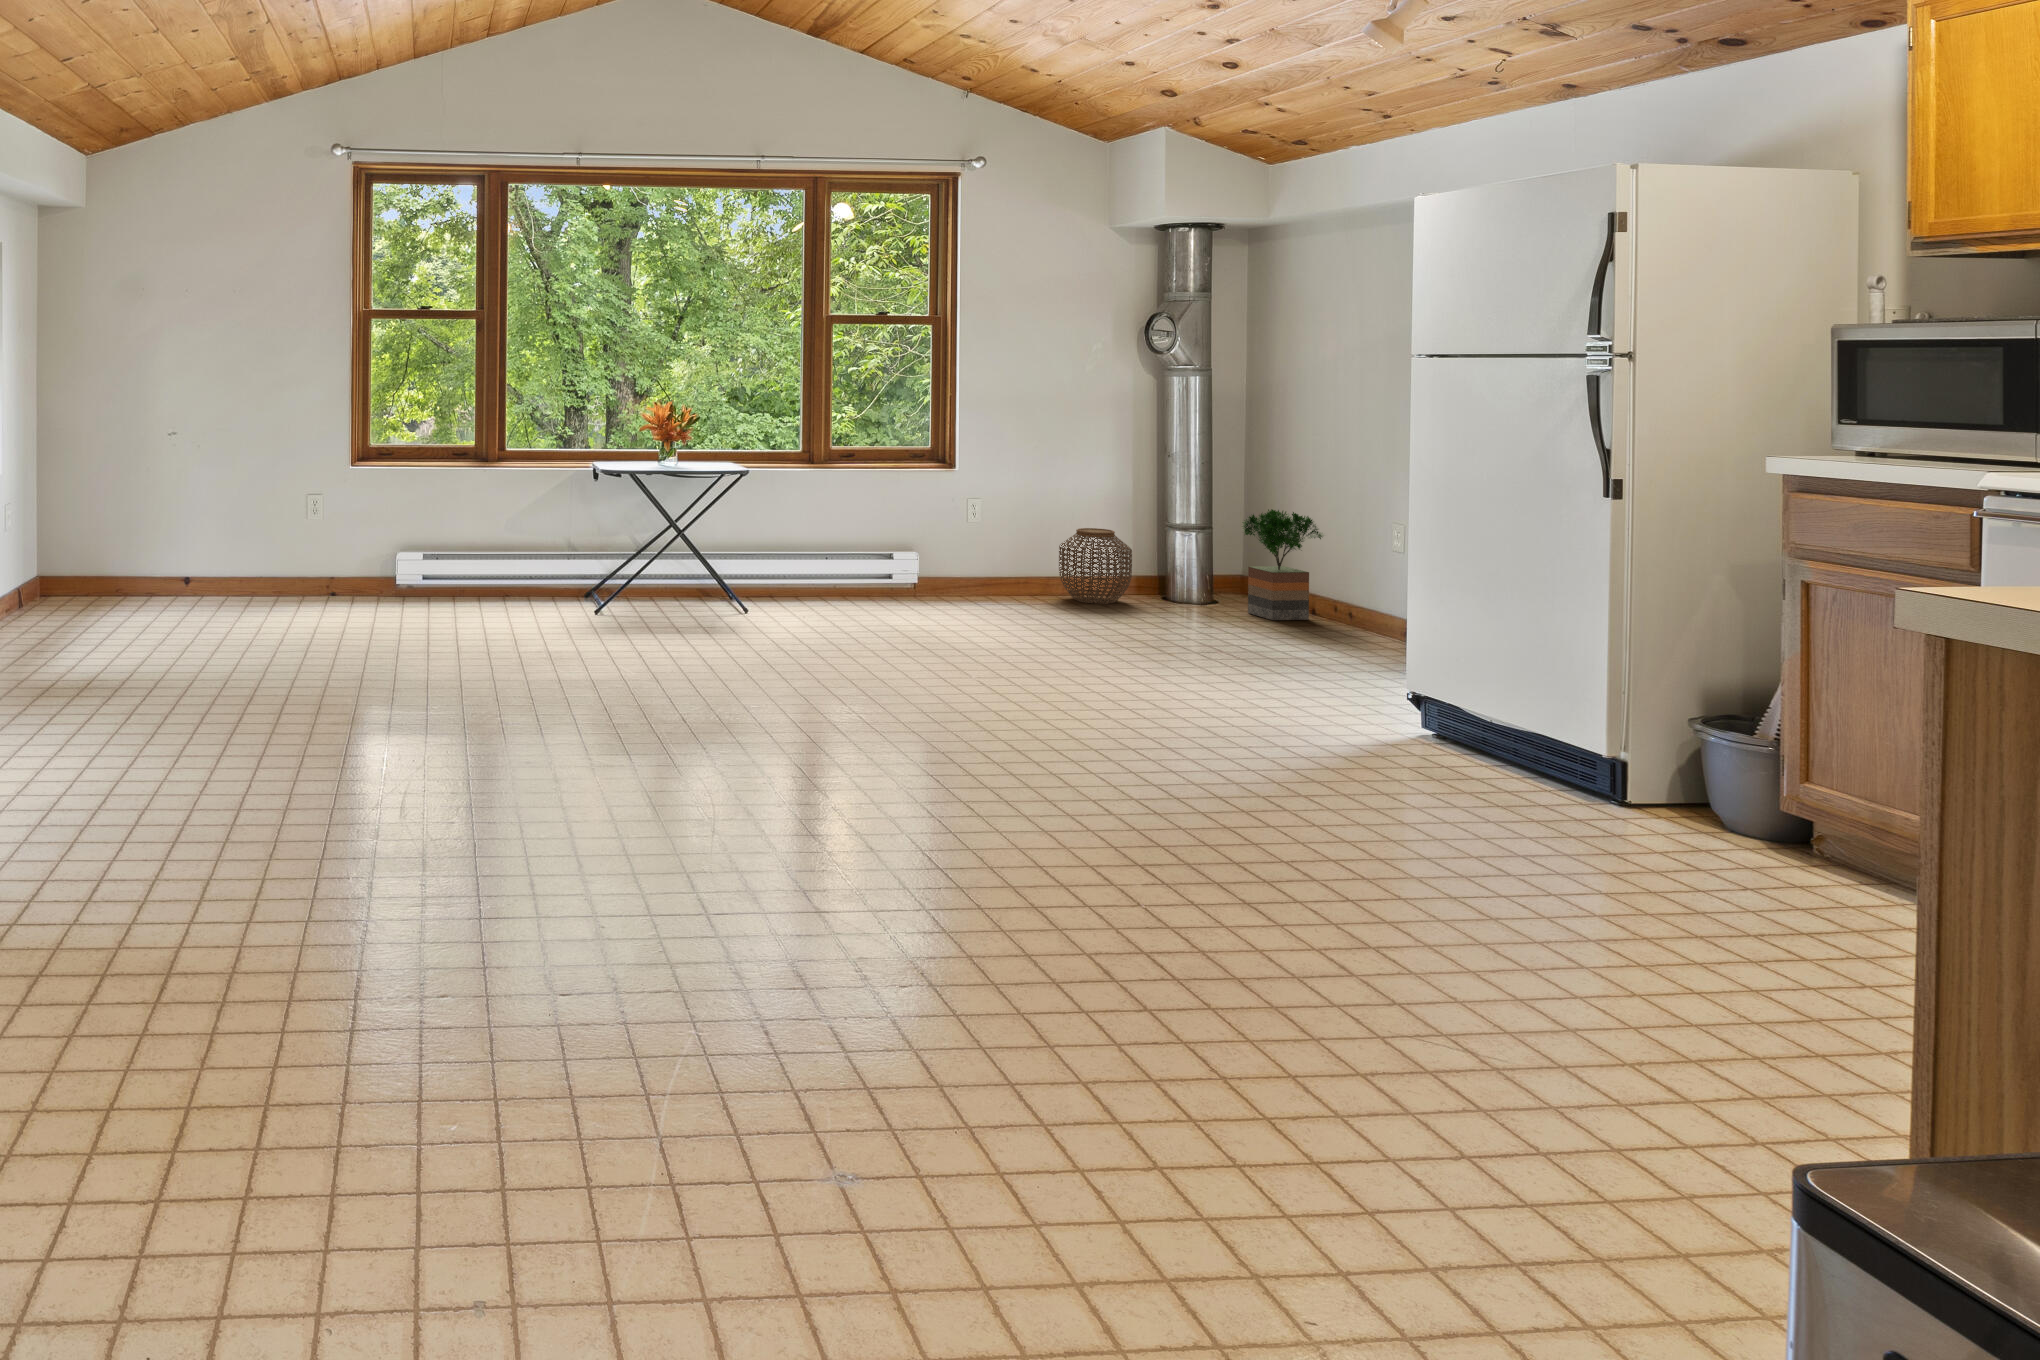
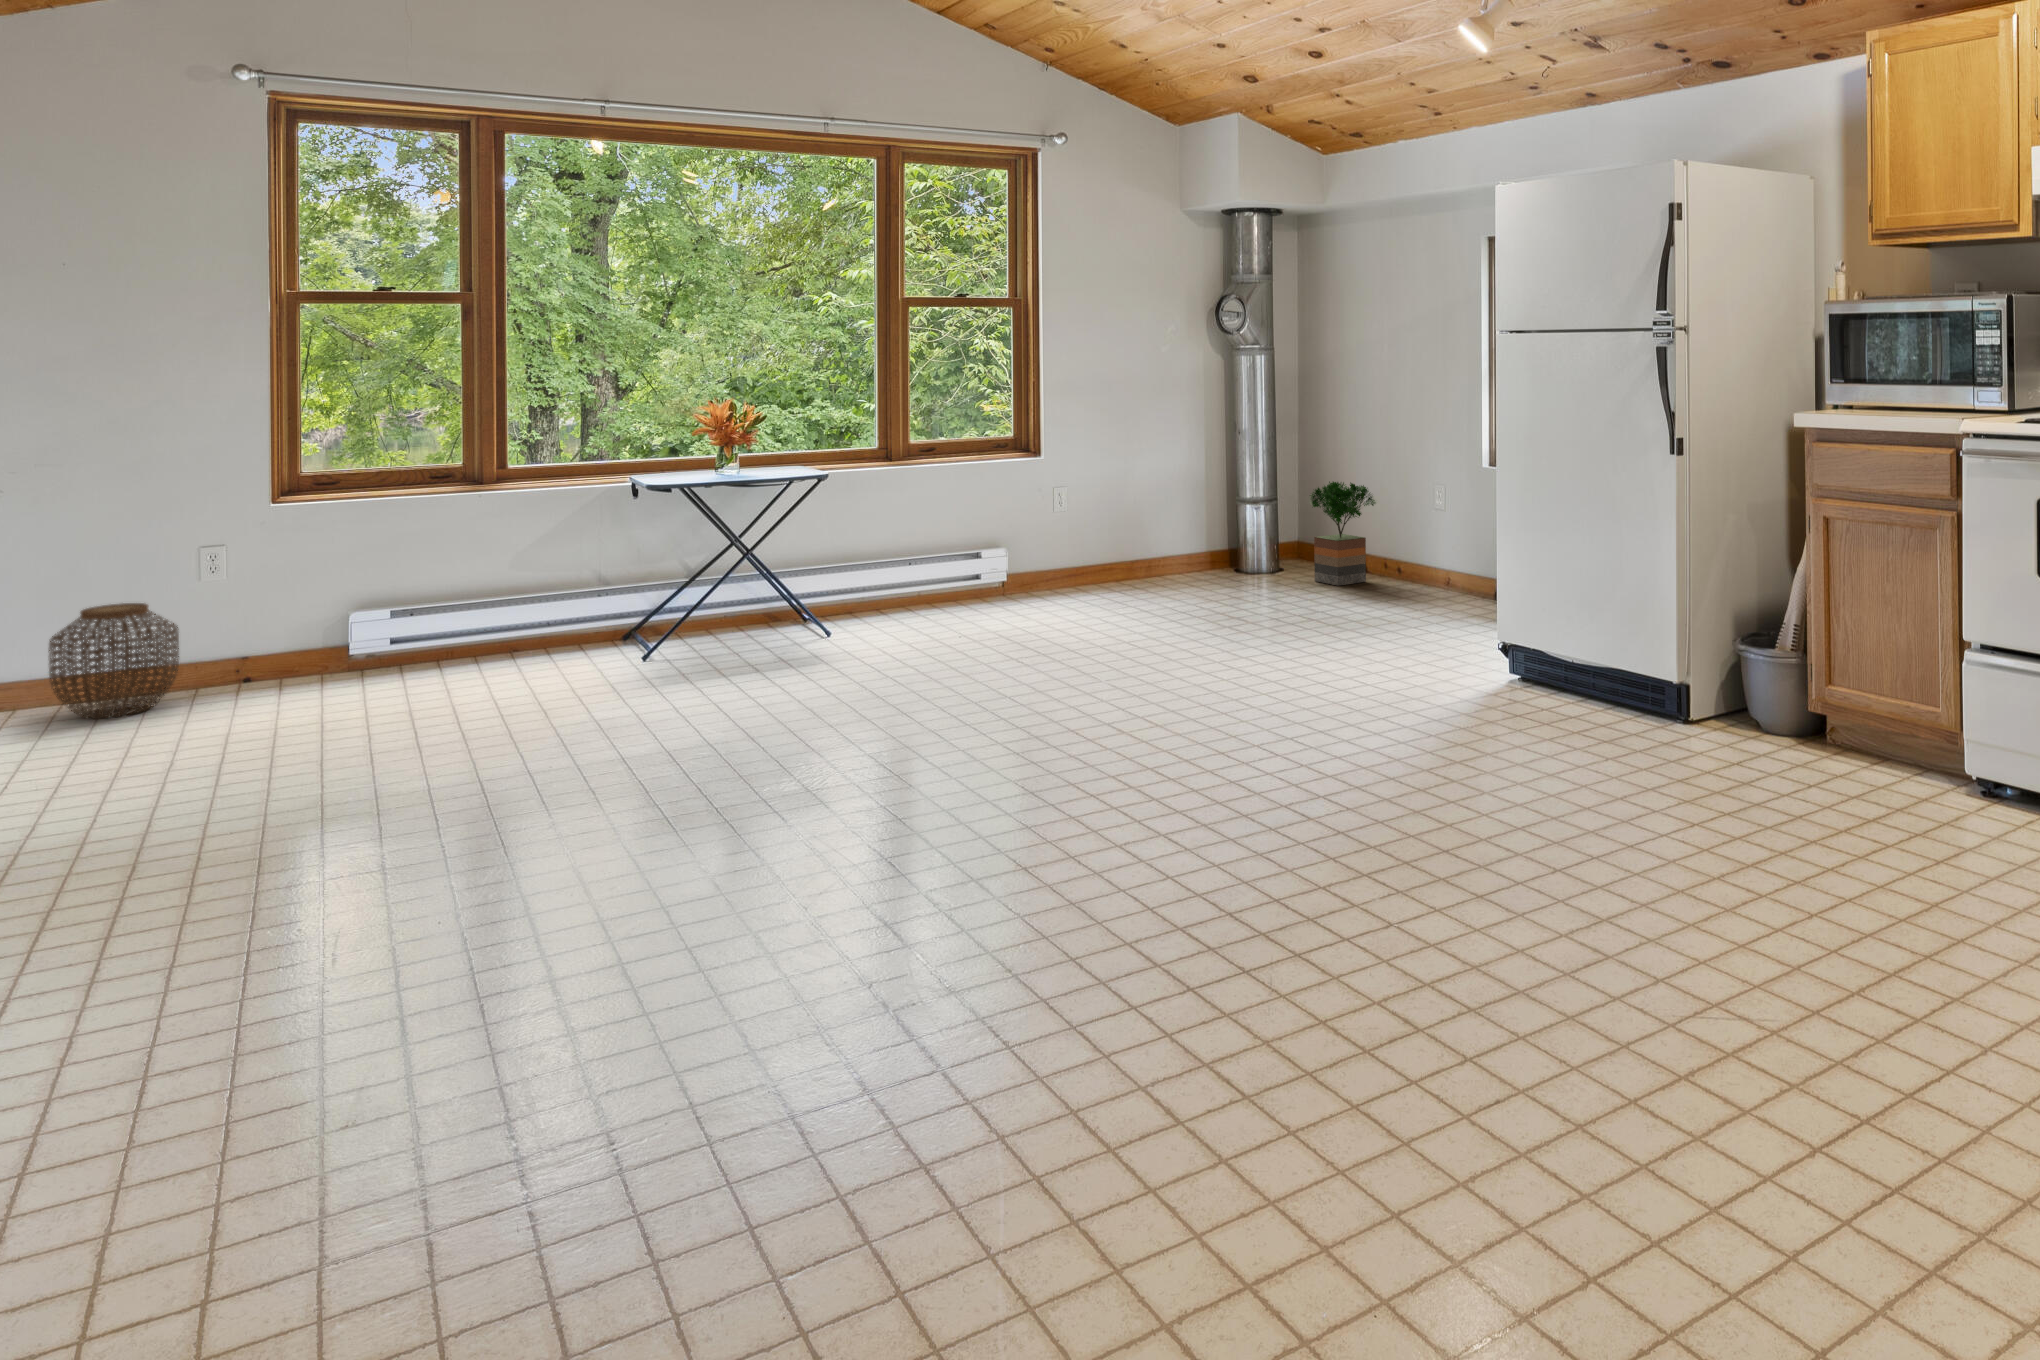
woven basket: present [1059,528,1132,604] -> present [49,603,179,718]

